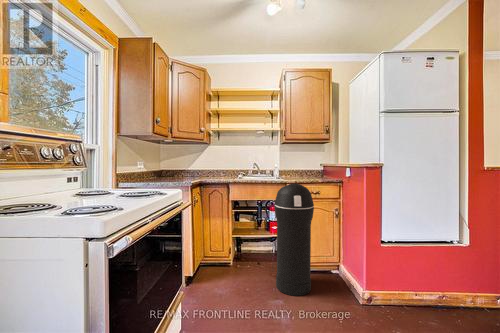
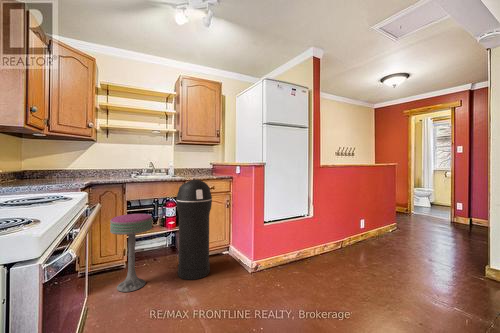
bar stool: none [213,215,250,292] -> present [110,214,152,292]

